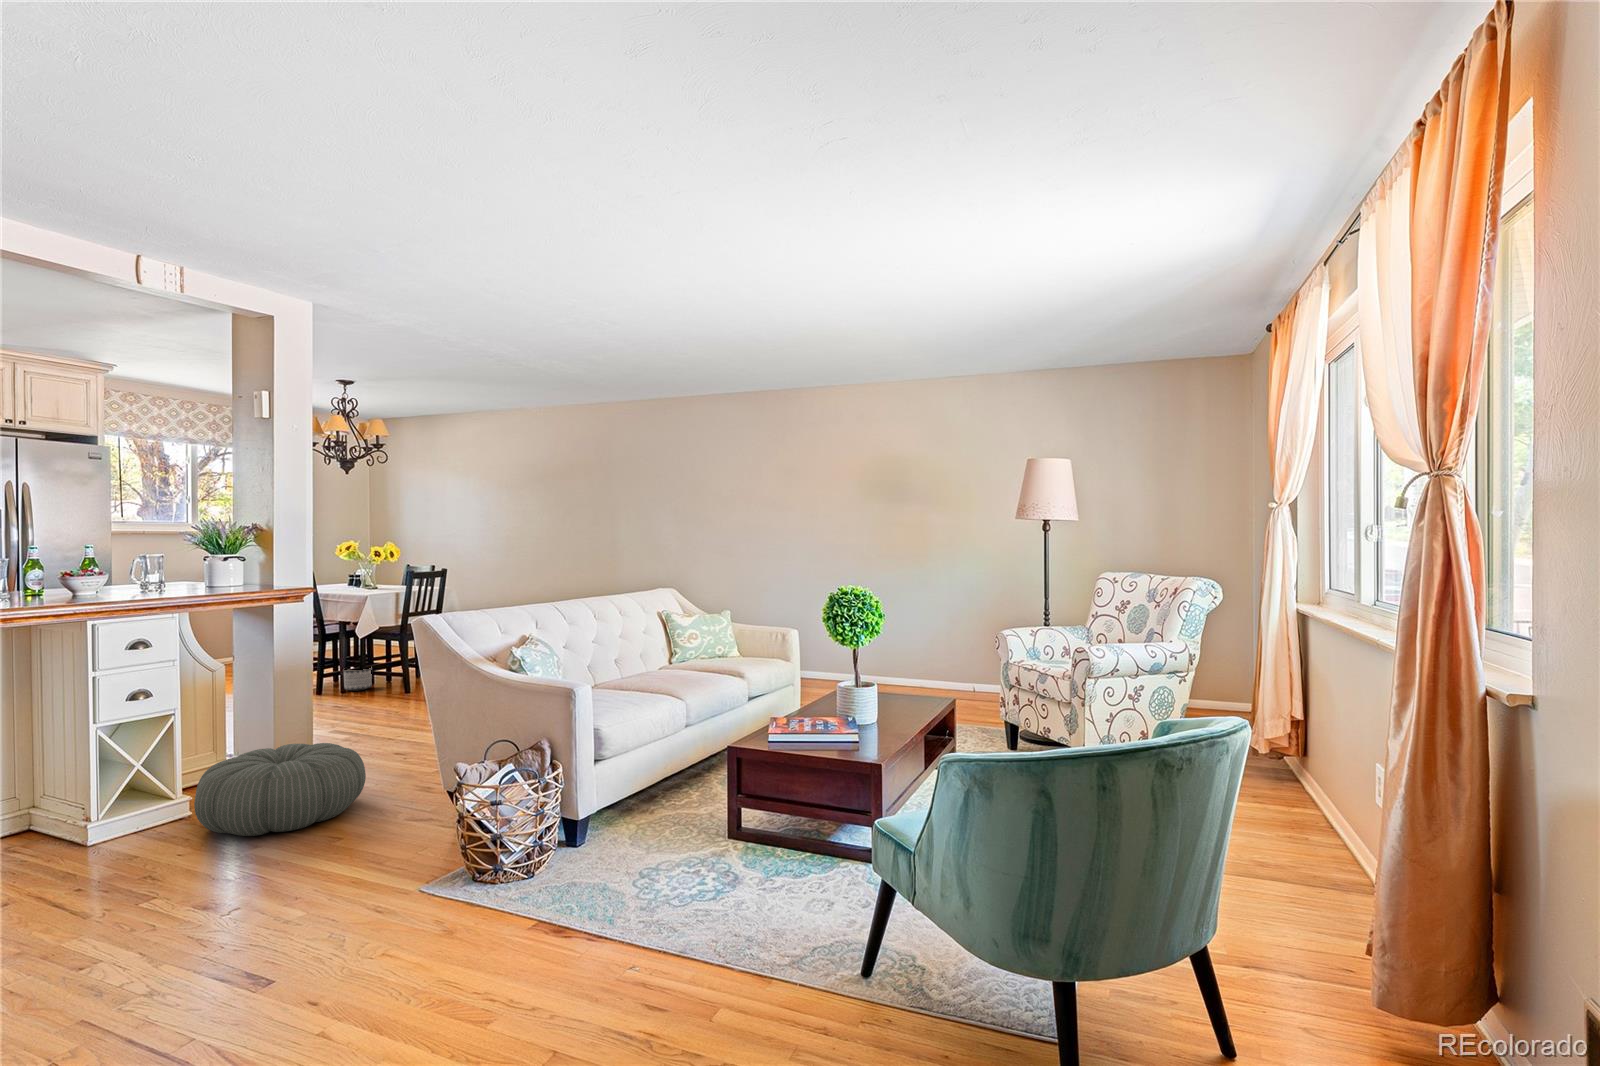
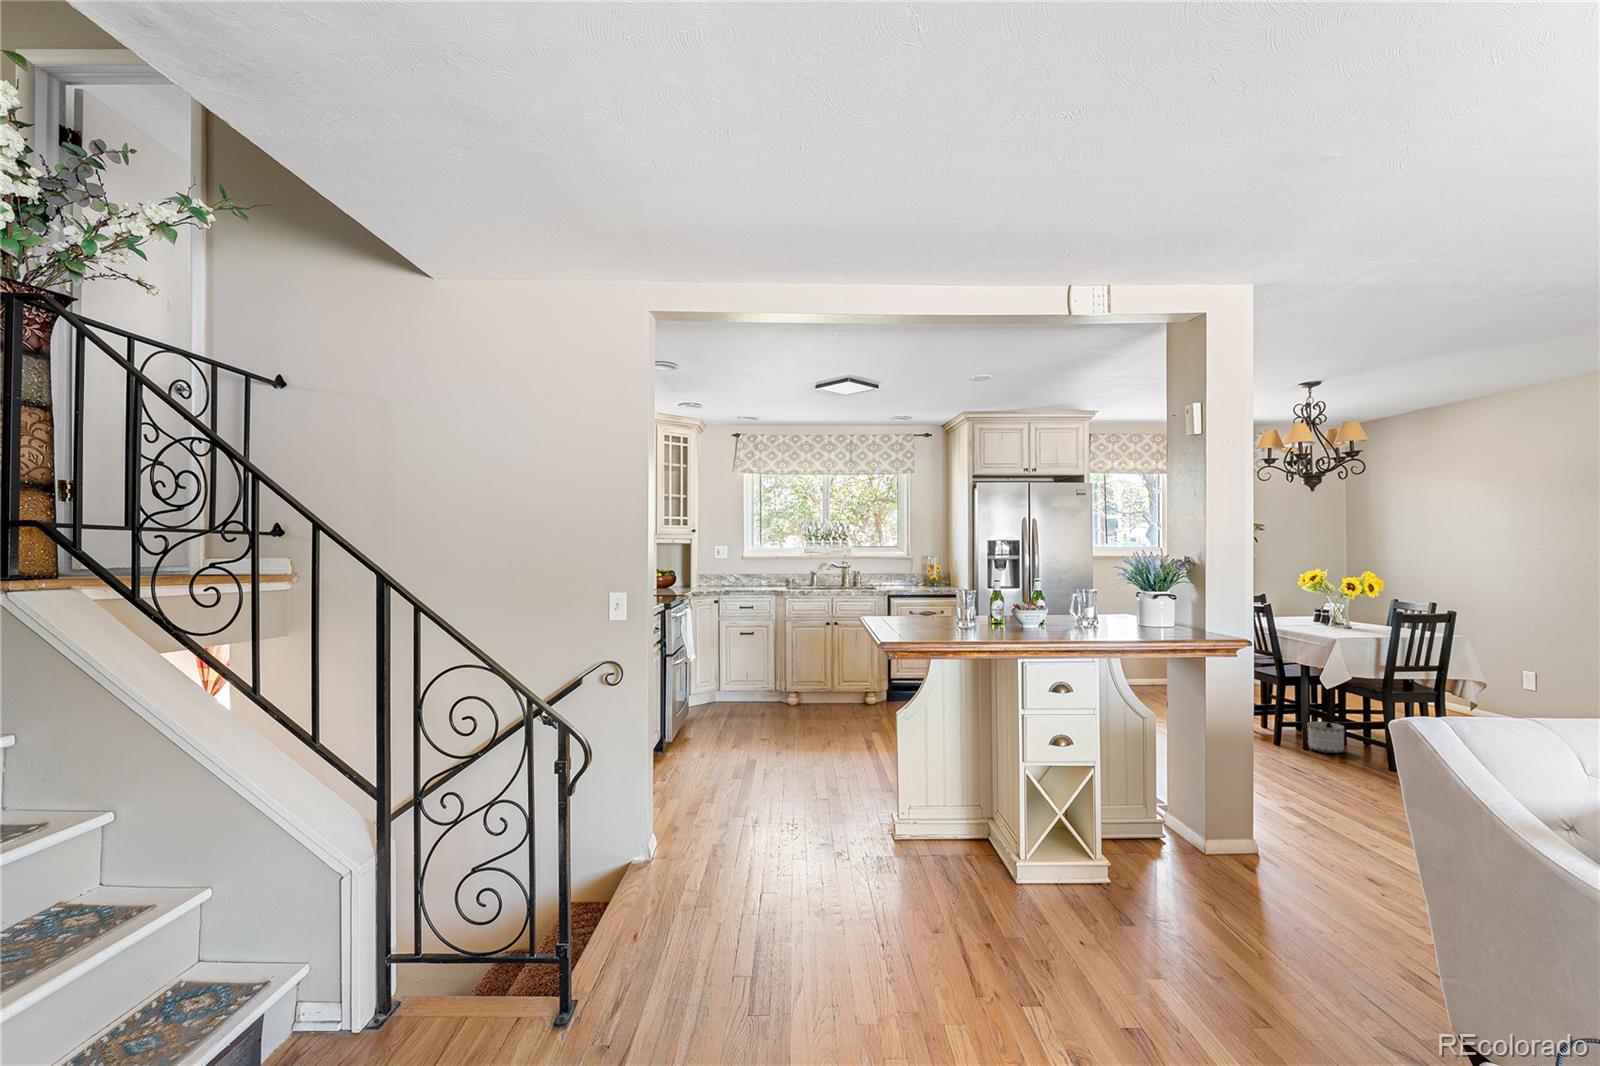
pouf: present [194,743,366,836] -> none [1103,834,1311,972]

